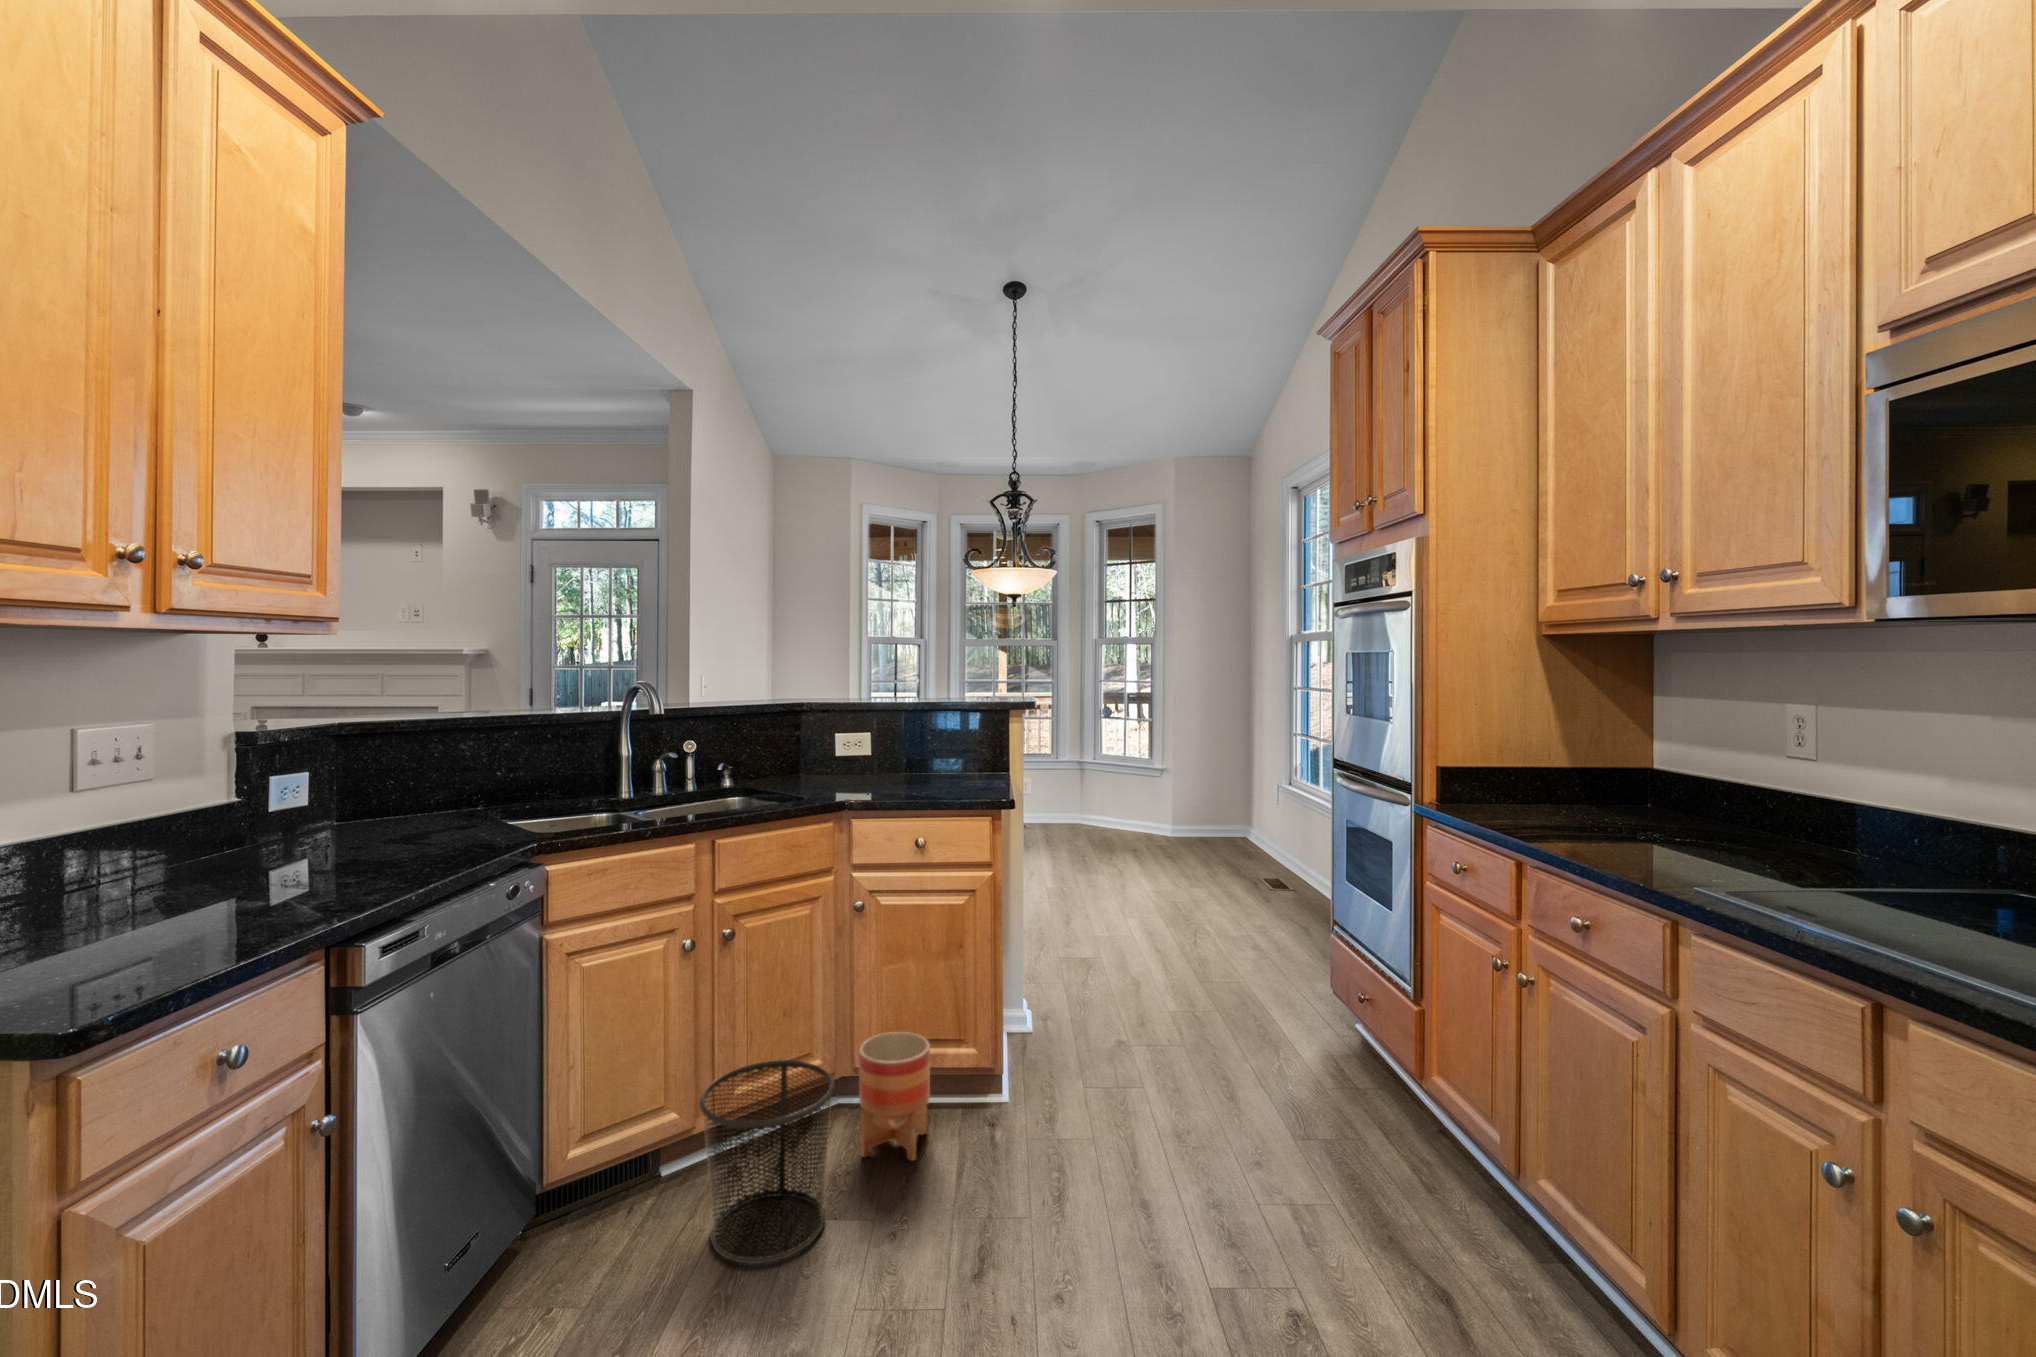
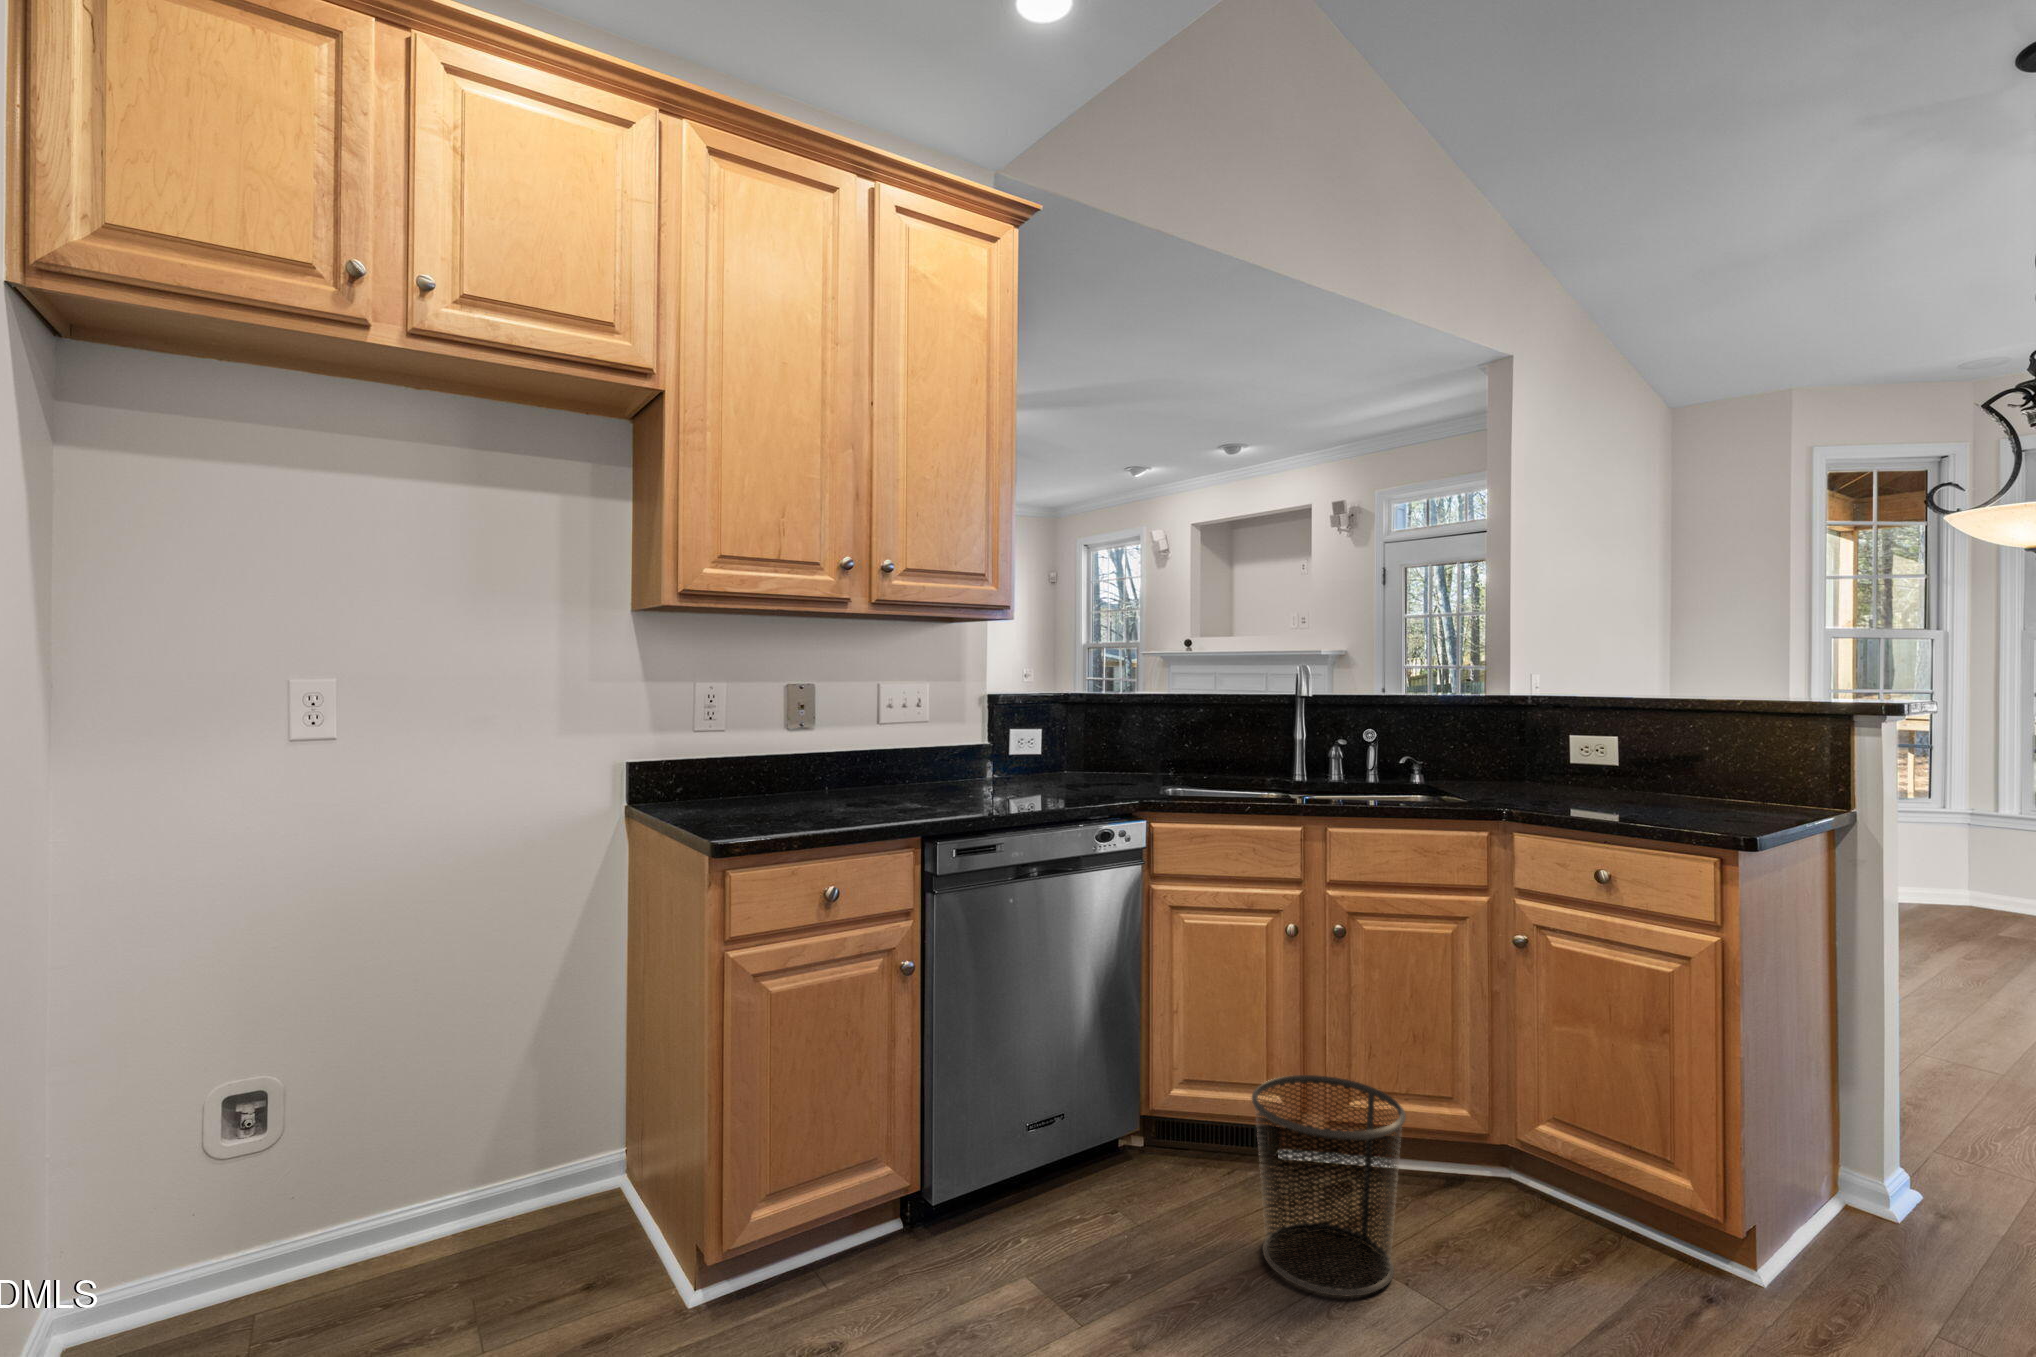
planter: present [859,1032,930,1161] -> none [1484,1115,1594,1295]

